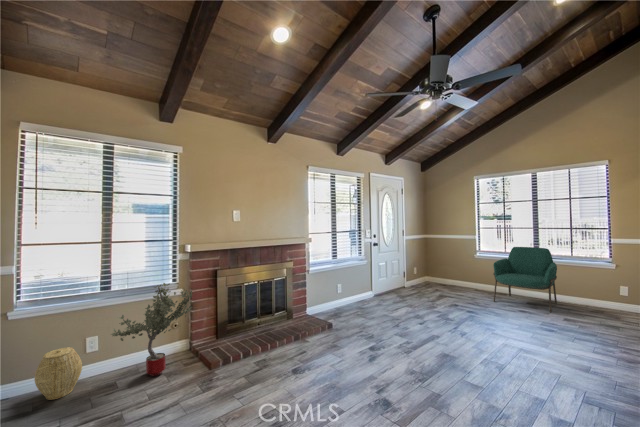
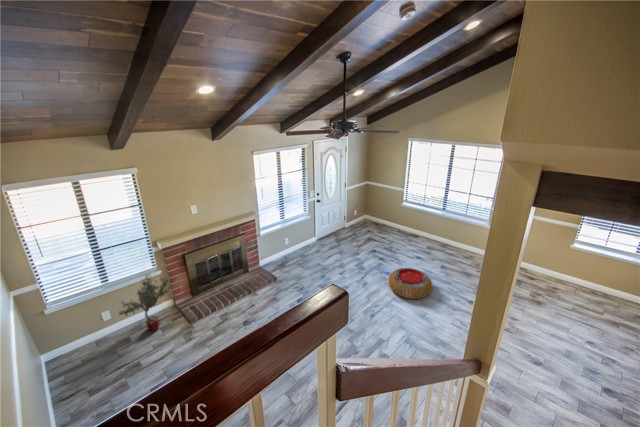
armchair: present [493,247,557,312] -> none [404,204,451,259]
pouf: none [497,311,576,351] -> present [388,268,432,299]
woven basket: present [35,347,82,400] -> none [76,323,105,353]

